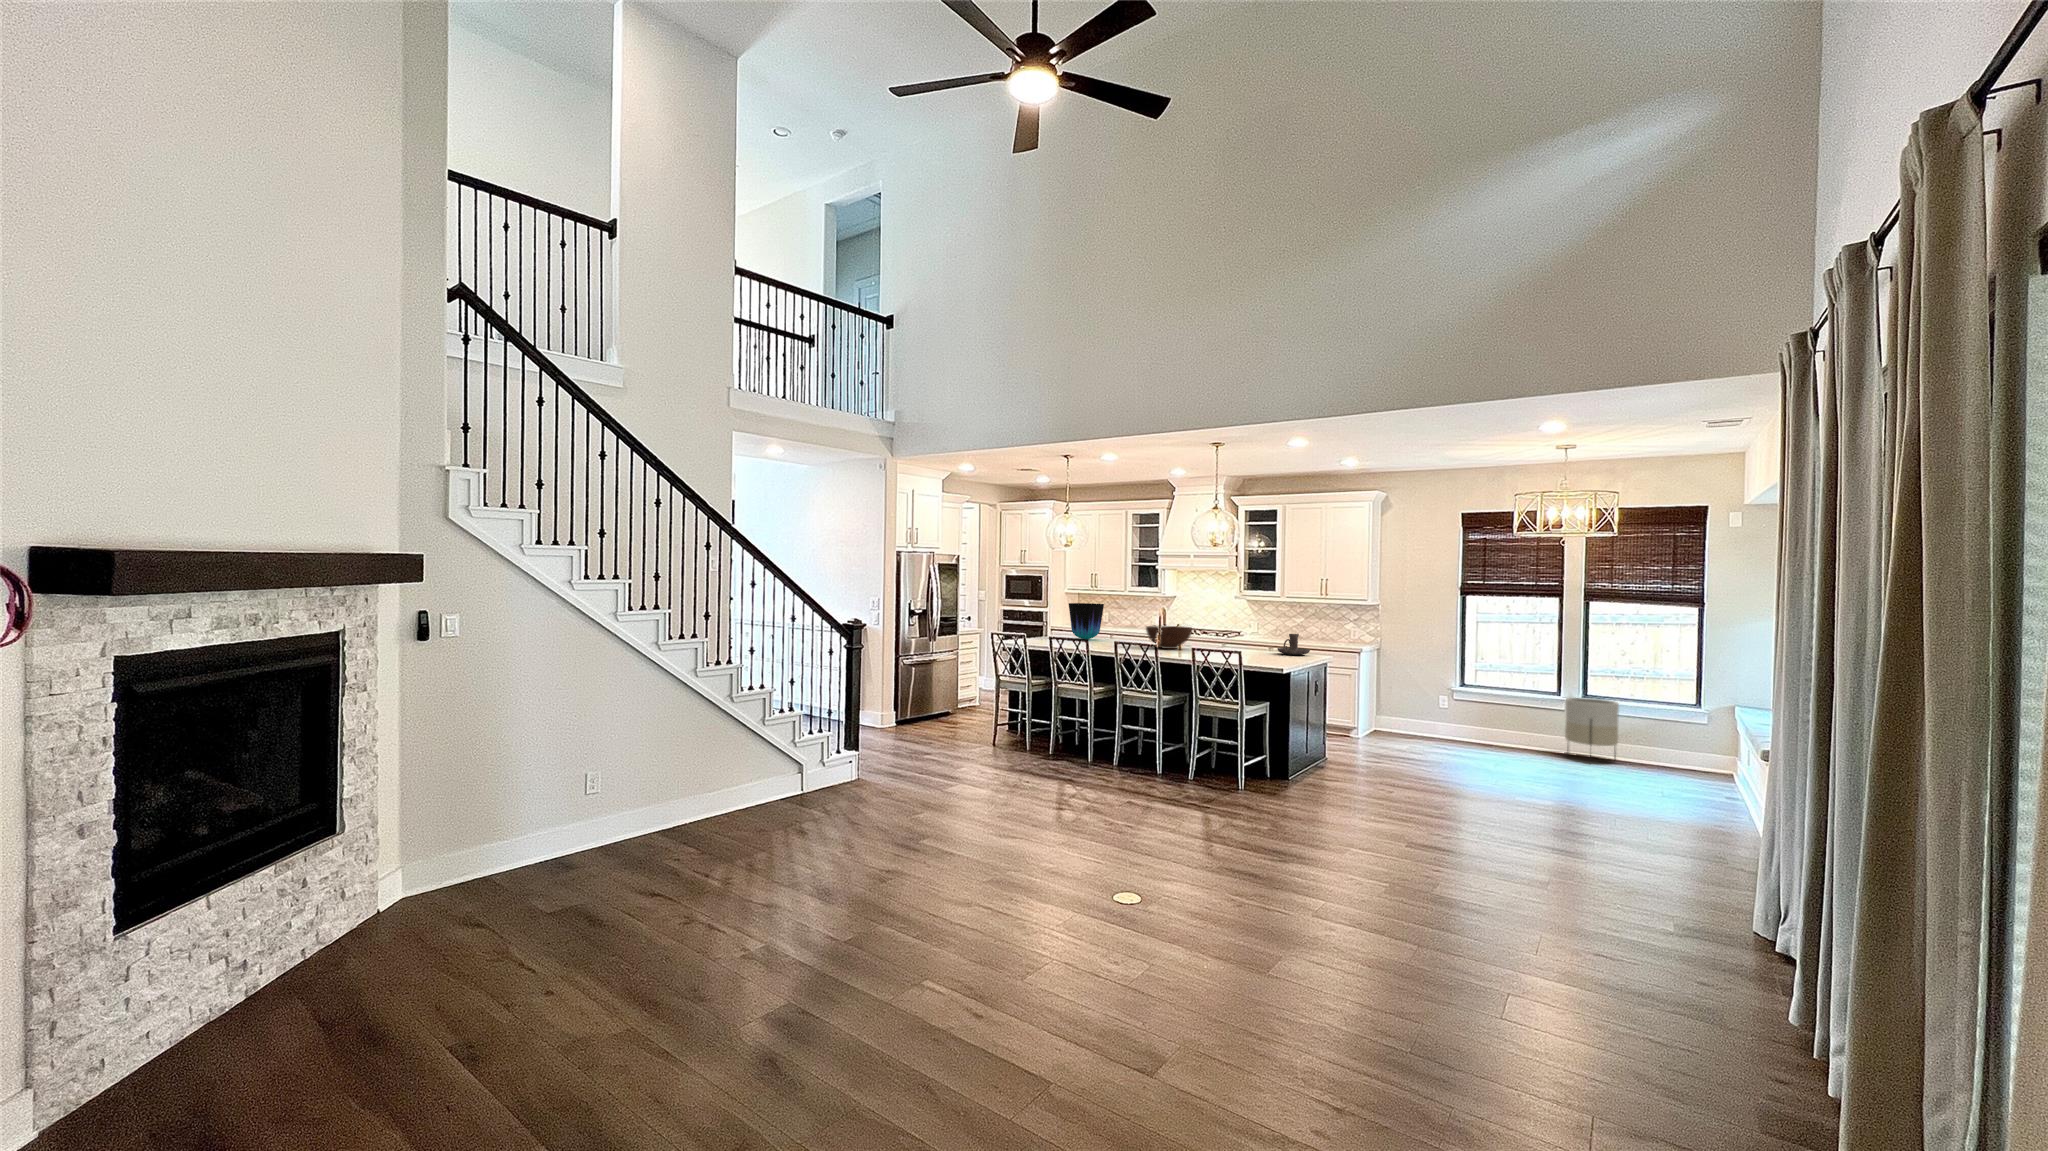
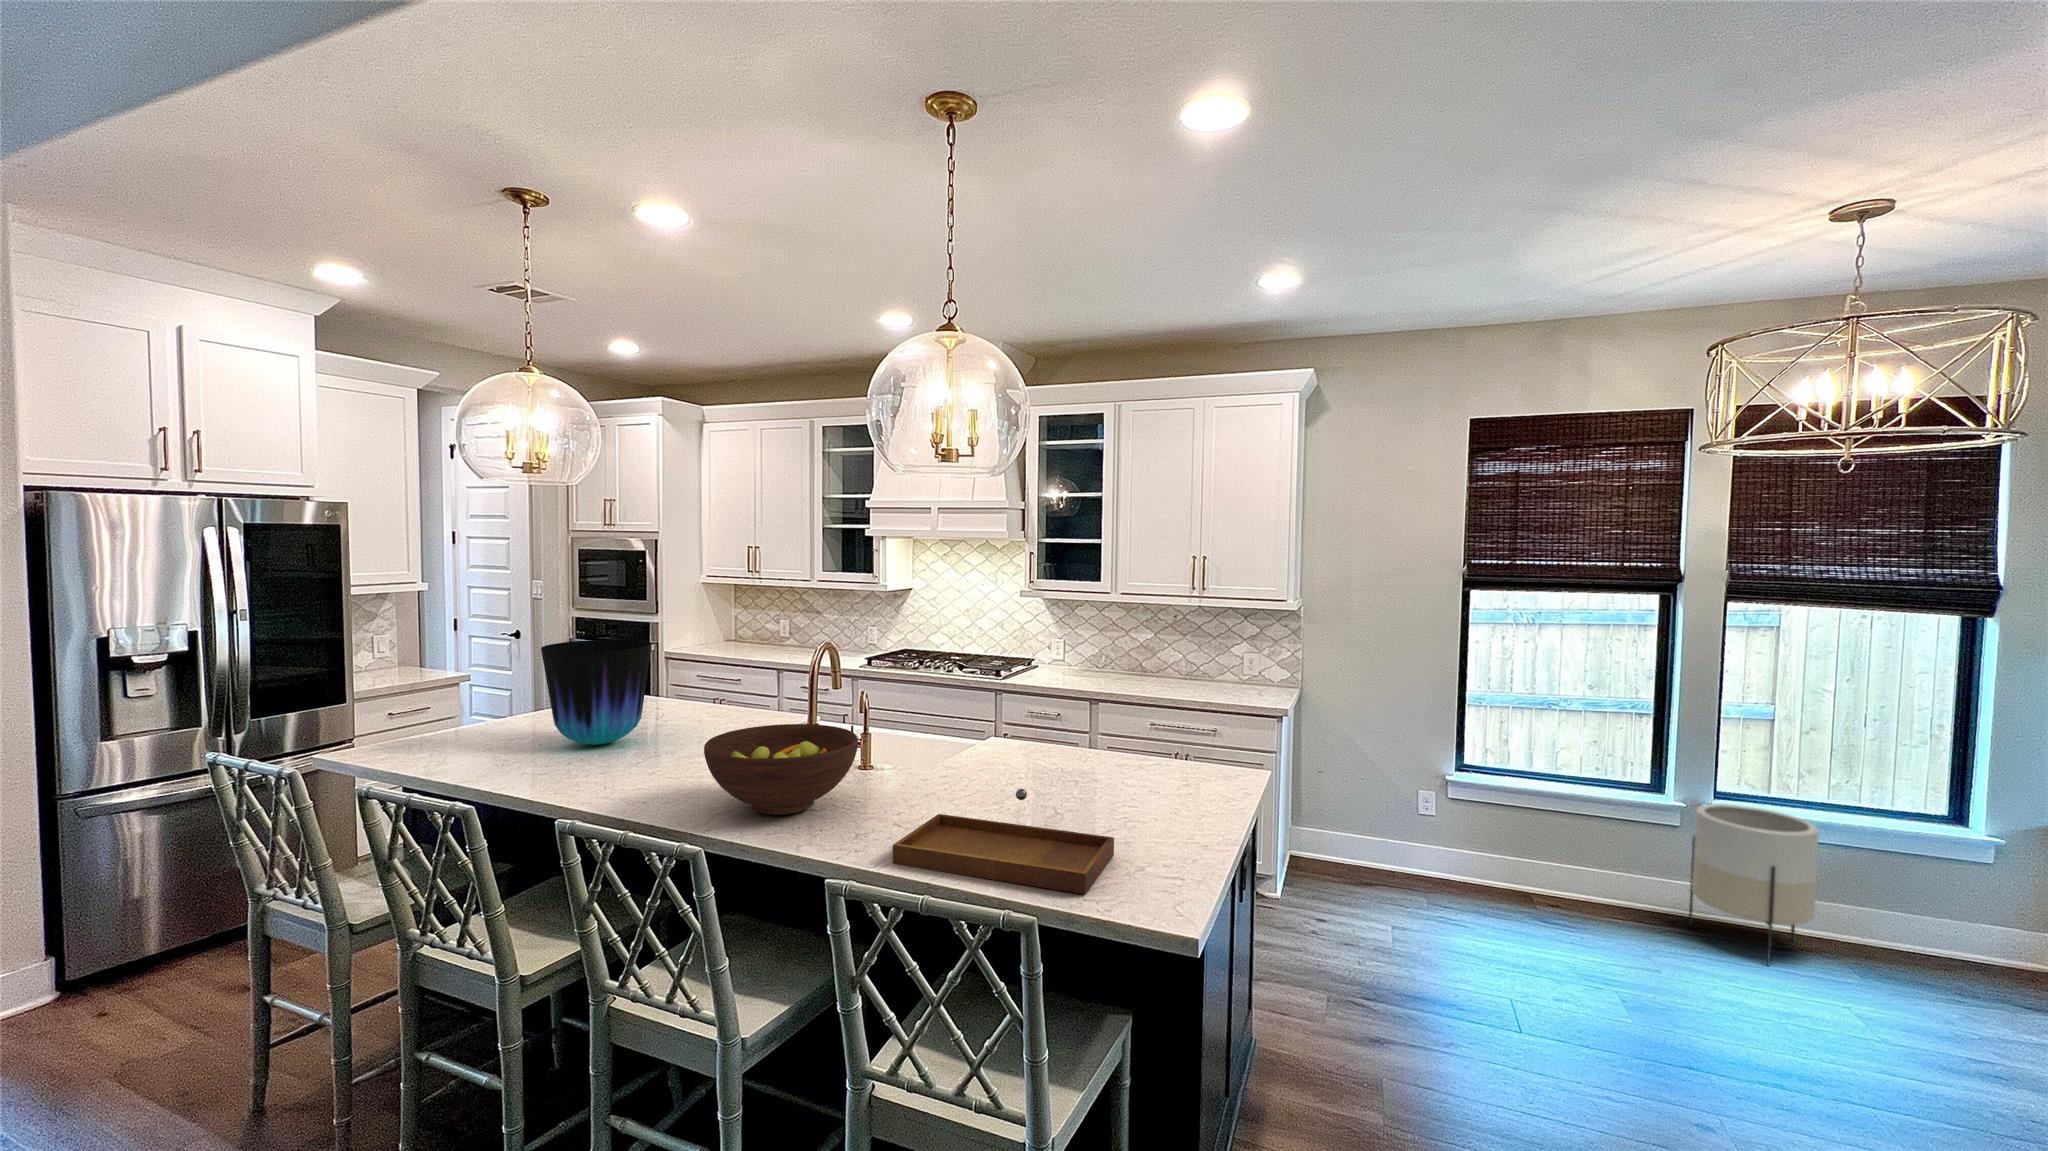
candle holder: present [1277,634,1310,655] -> none [1117,751,1215,825]
tray: none [1211,636,1275,658] -> present [893,789,1114,894]

